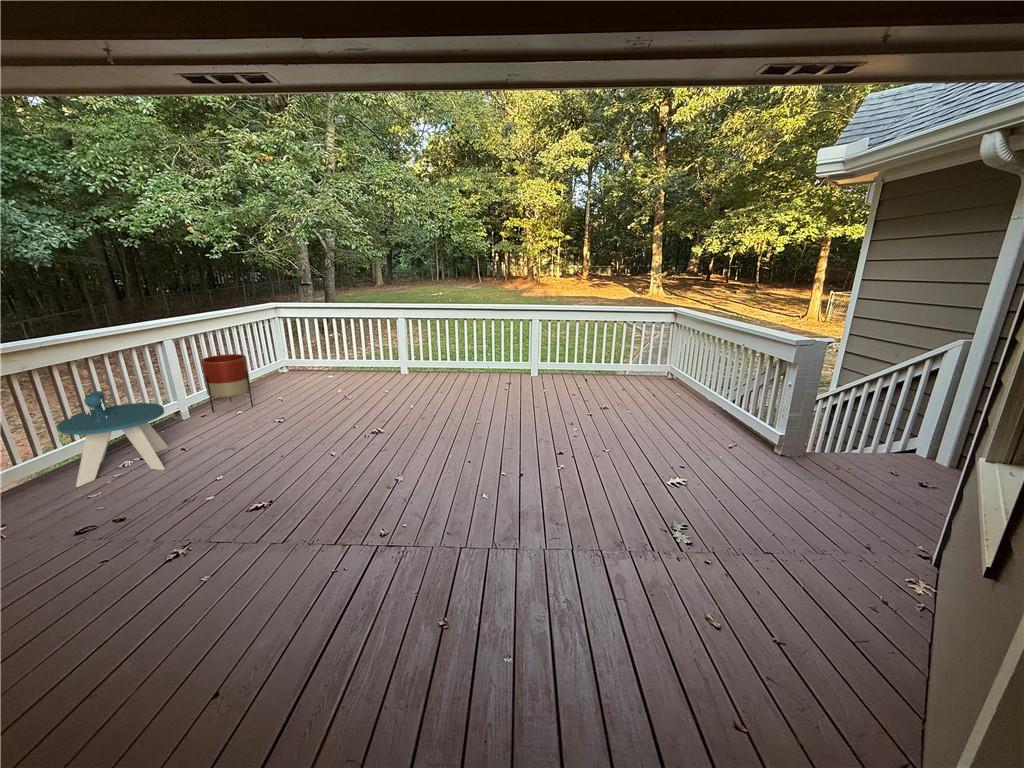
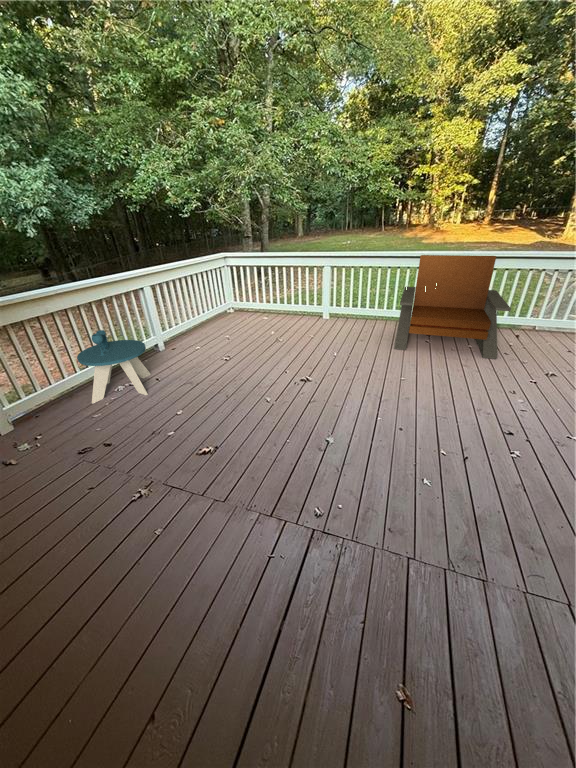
lounge chair: none [476,306,575,403] -> present [394,255,511,359]
planter: present [201,354,253,412] -> none [172,299,209,346]

